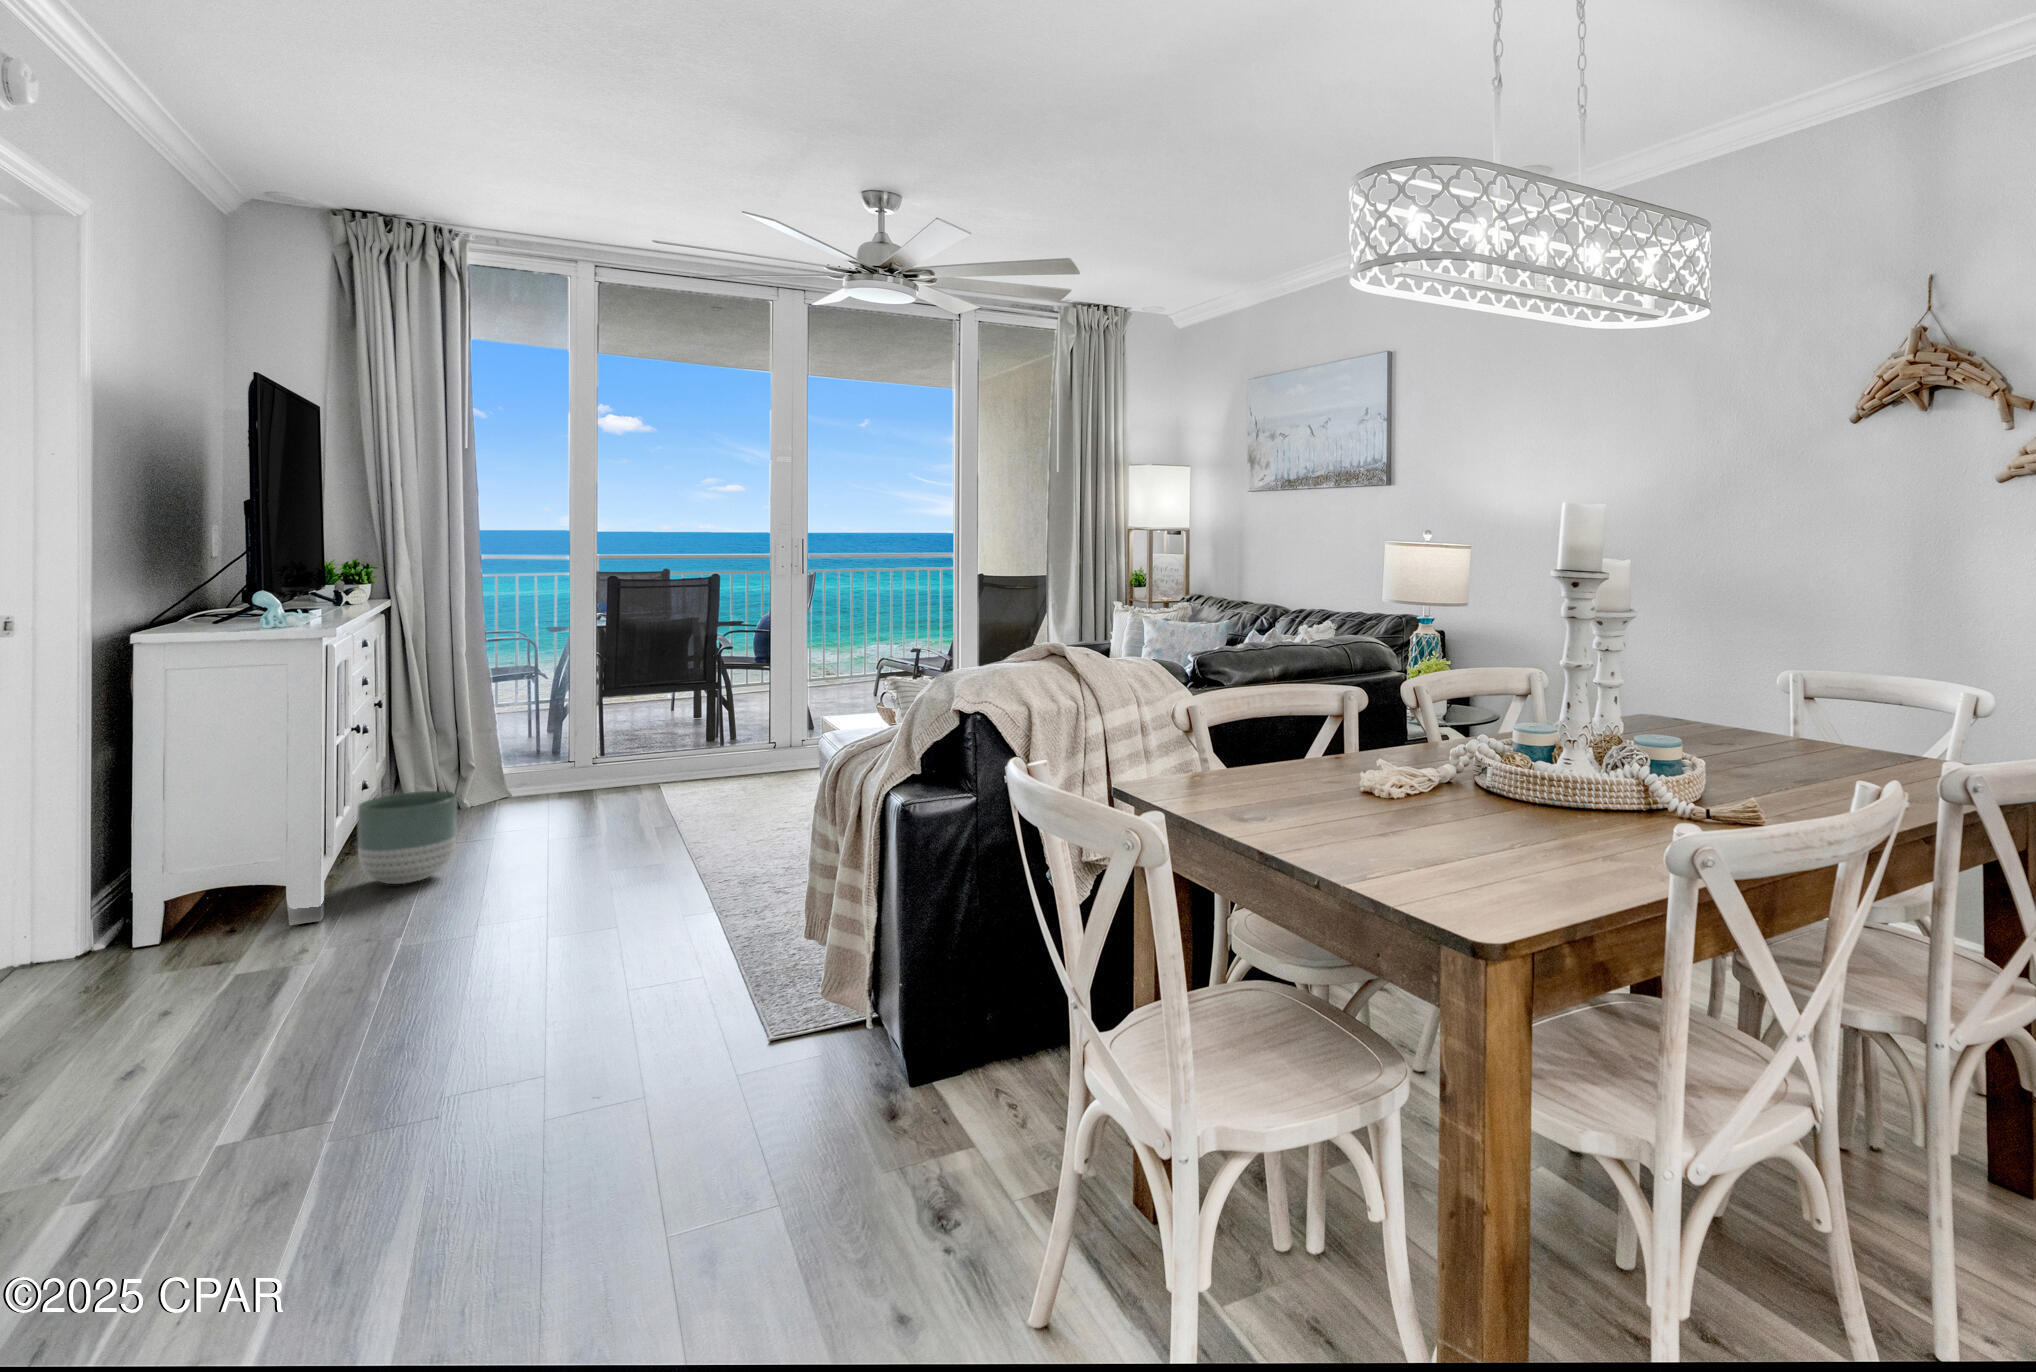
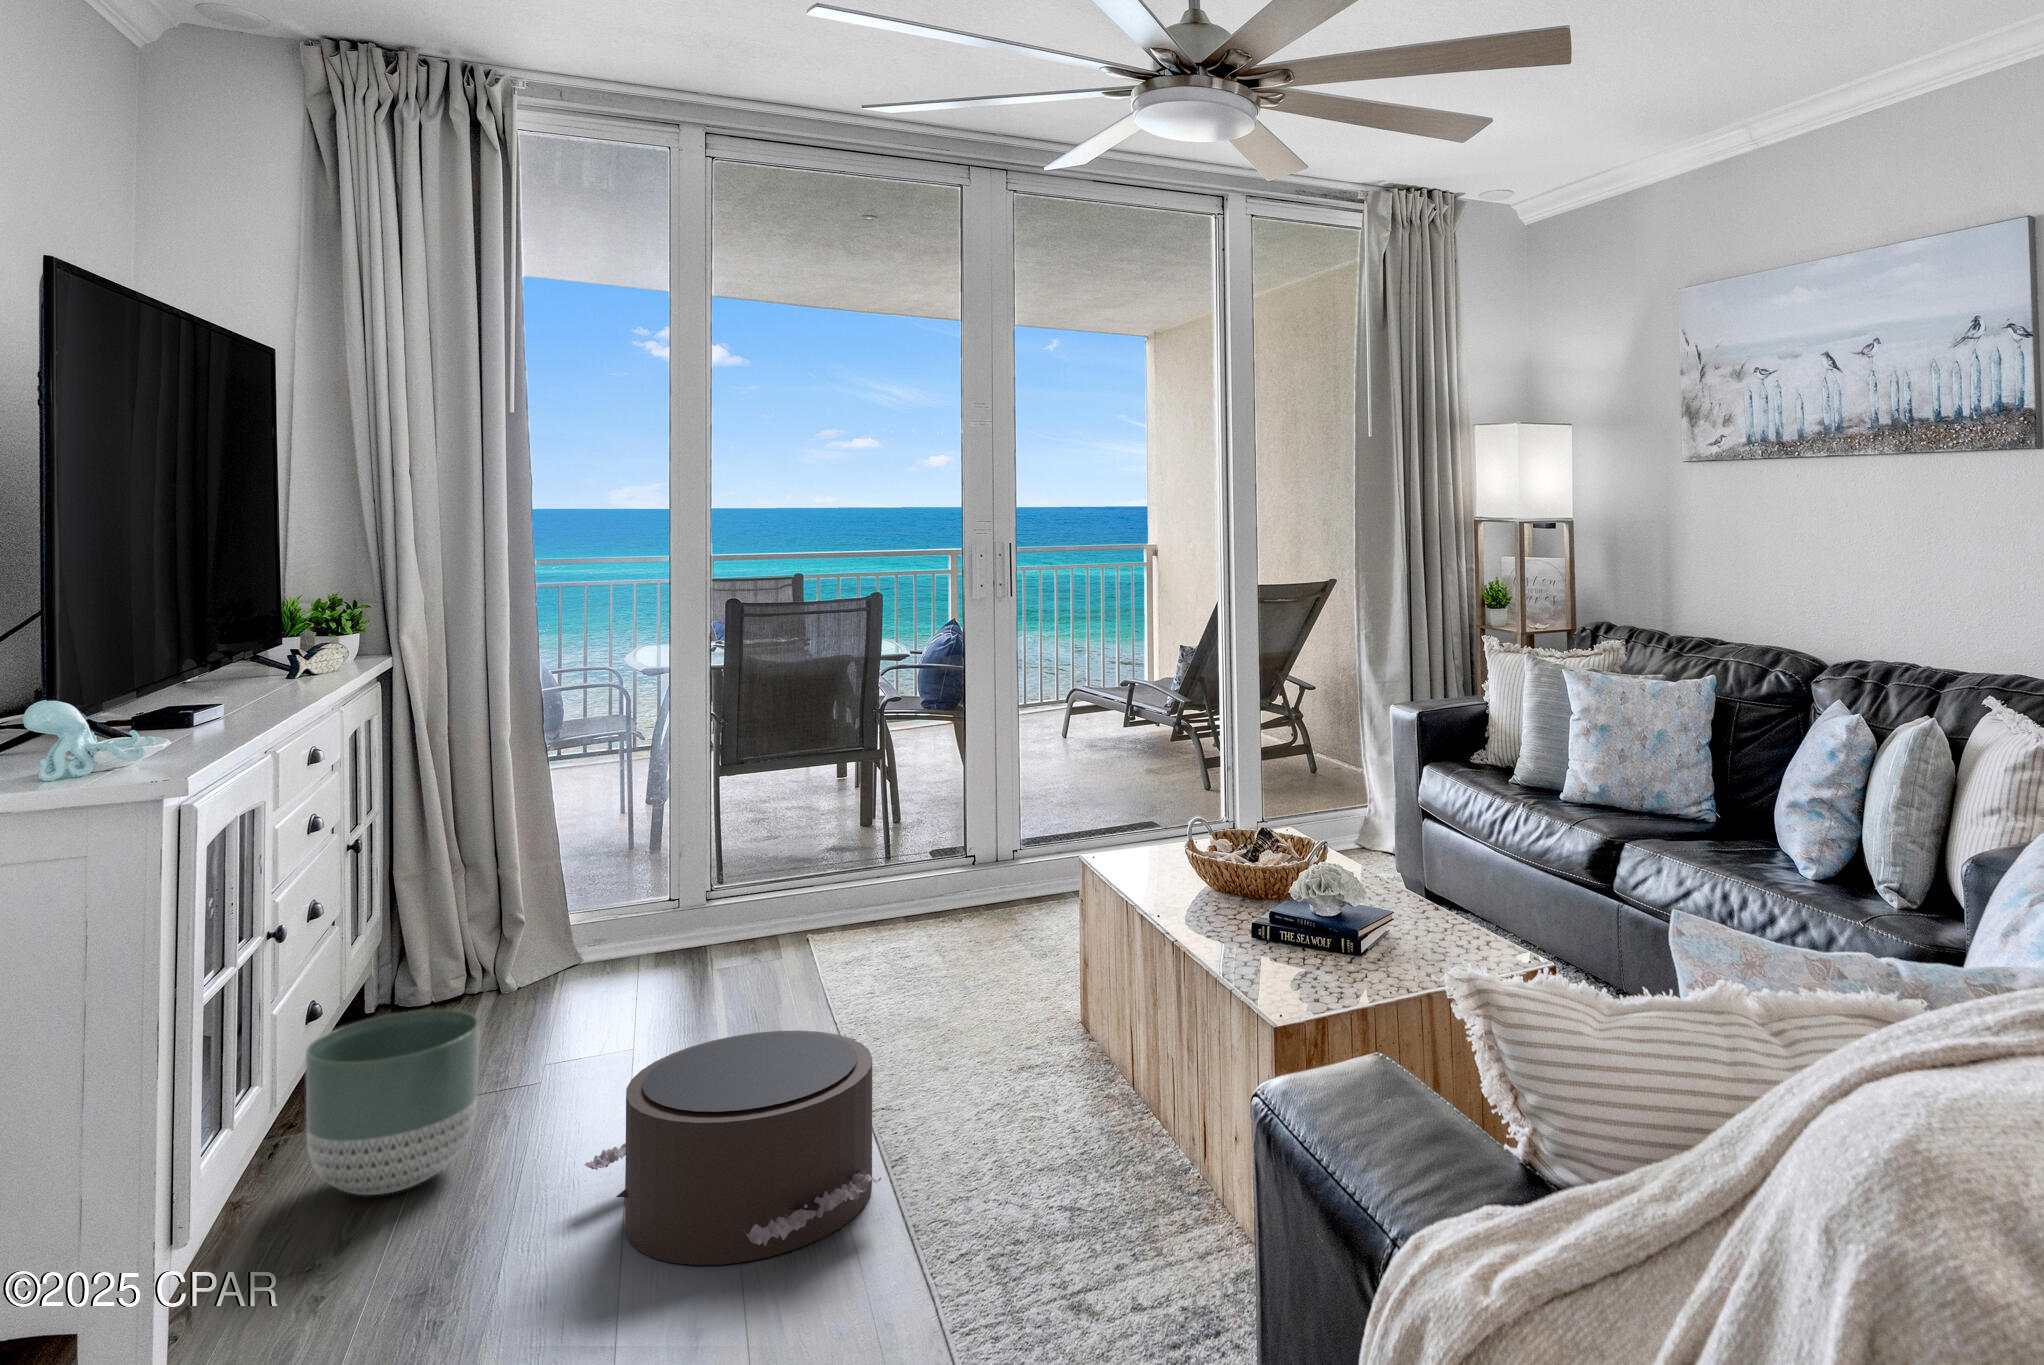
pouf: none [519,799,685,902] -> present [585,1030,881,1265]

